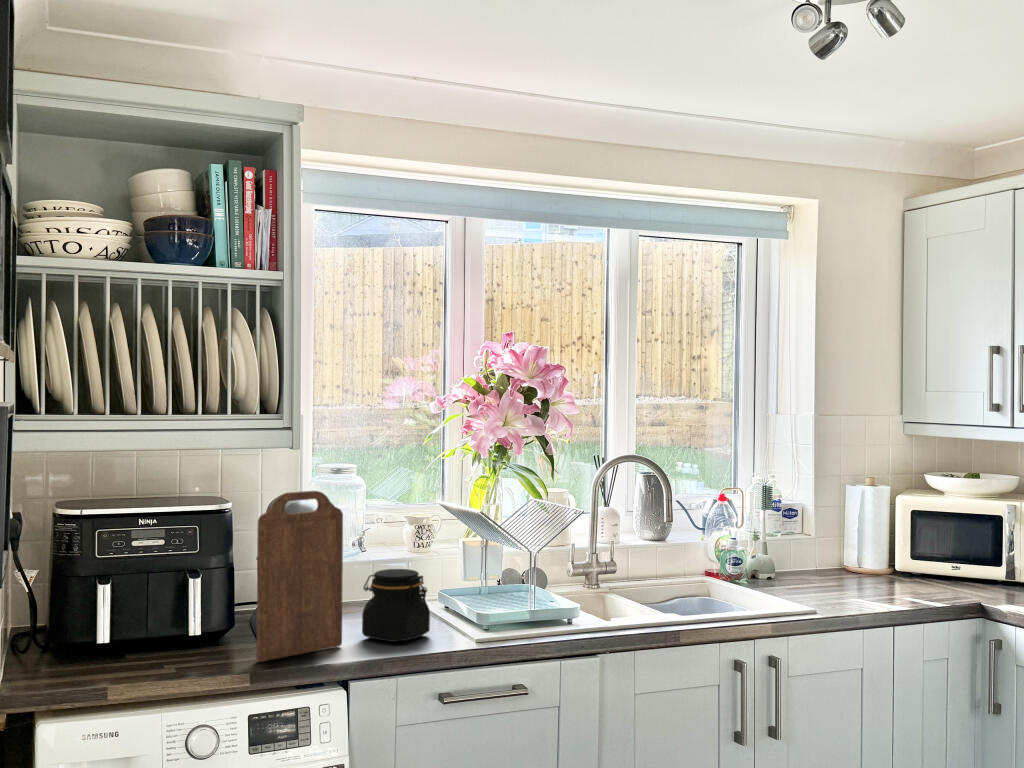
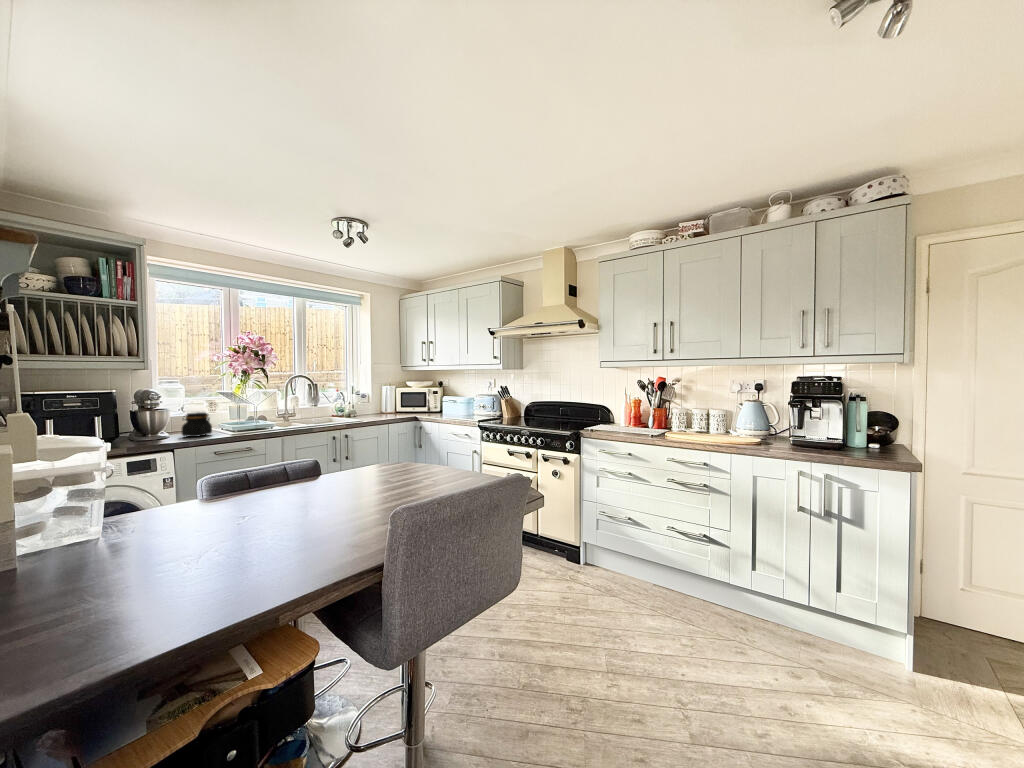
cutting board: present [256,491,343,662] -> none [129,383,172,445]

